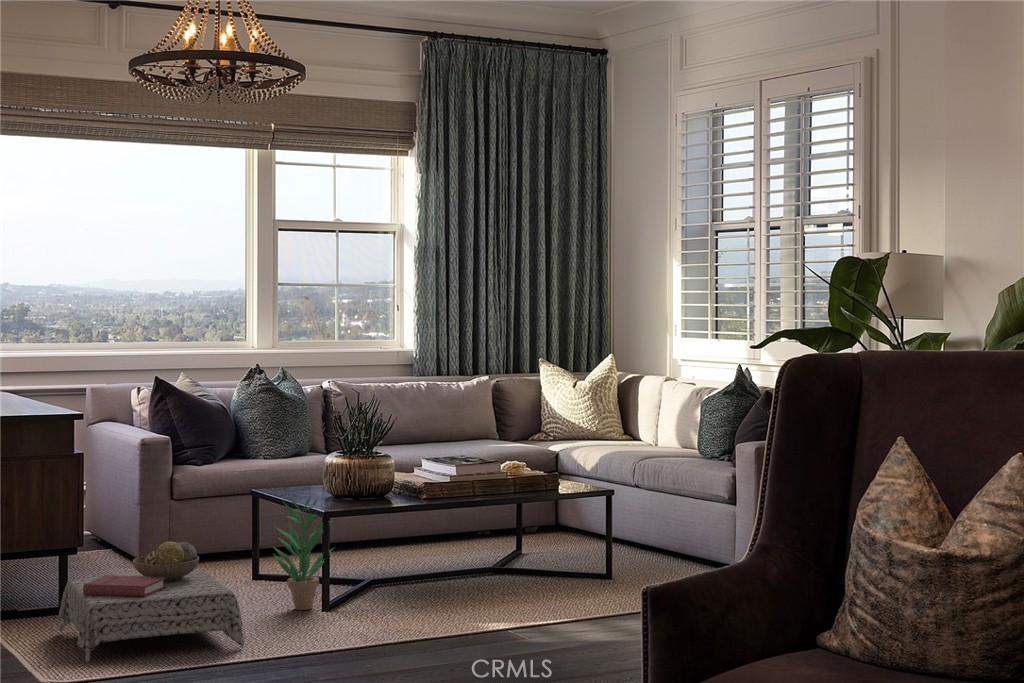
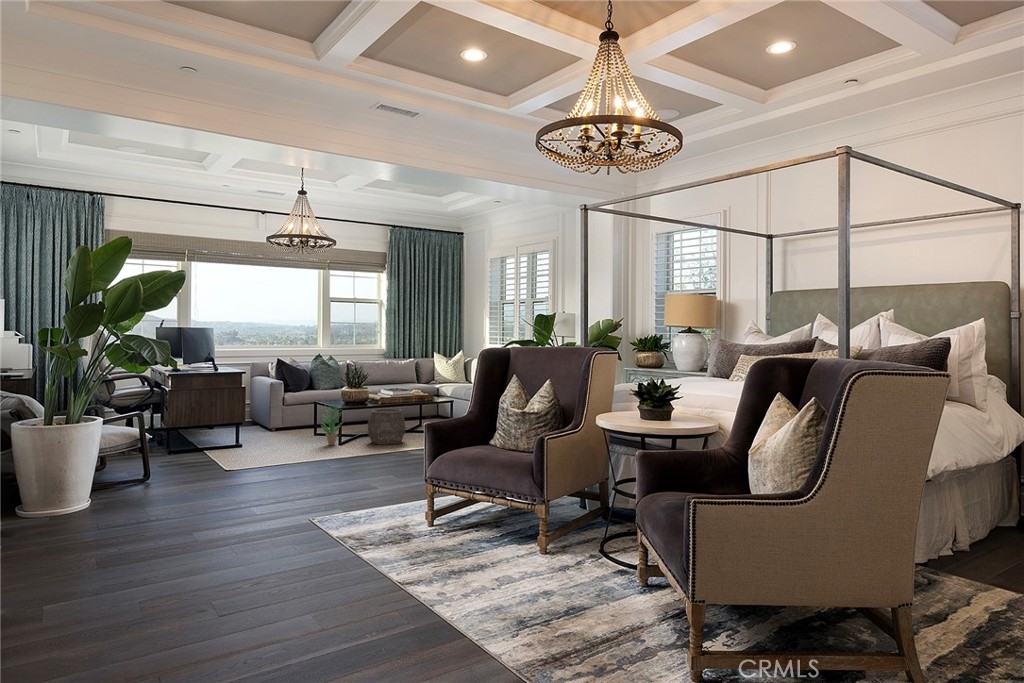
woven basket: none [395,511,495,609] -> present [368,409,405,444]
ottoman: present [58,542,244,664] -> none [235,418,307,463]

